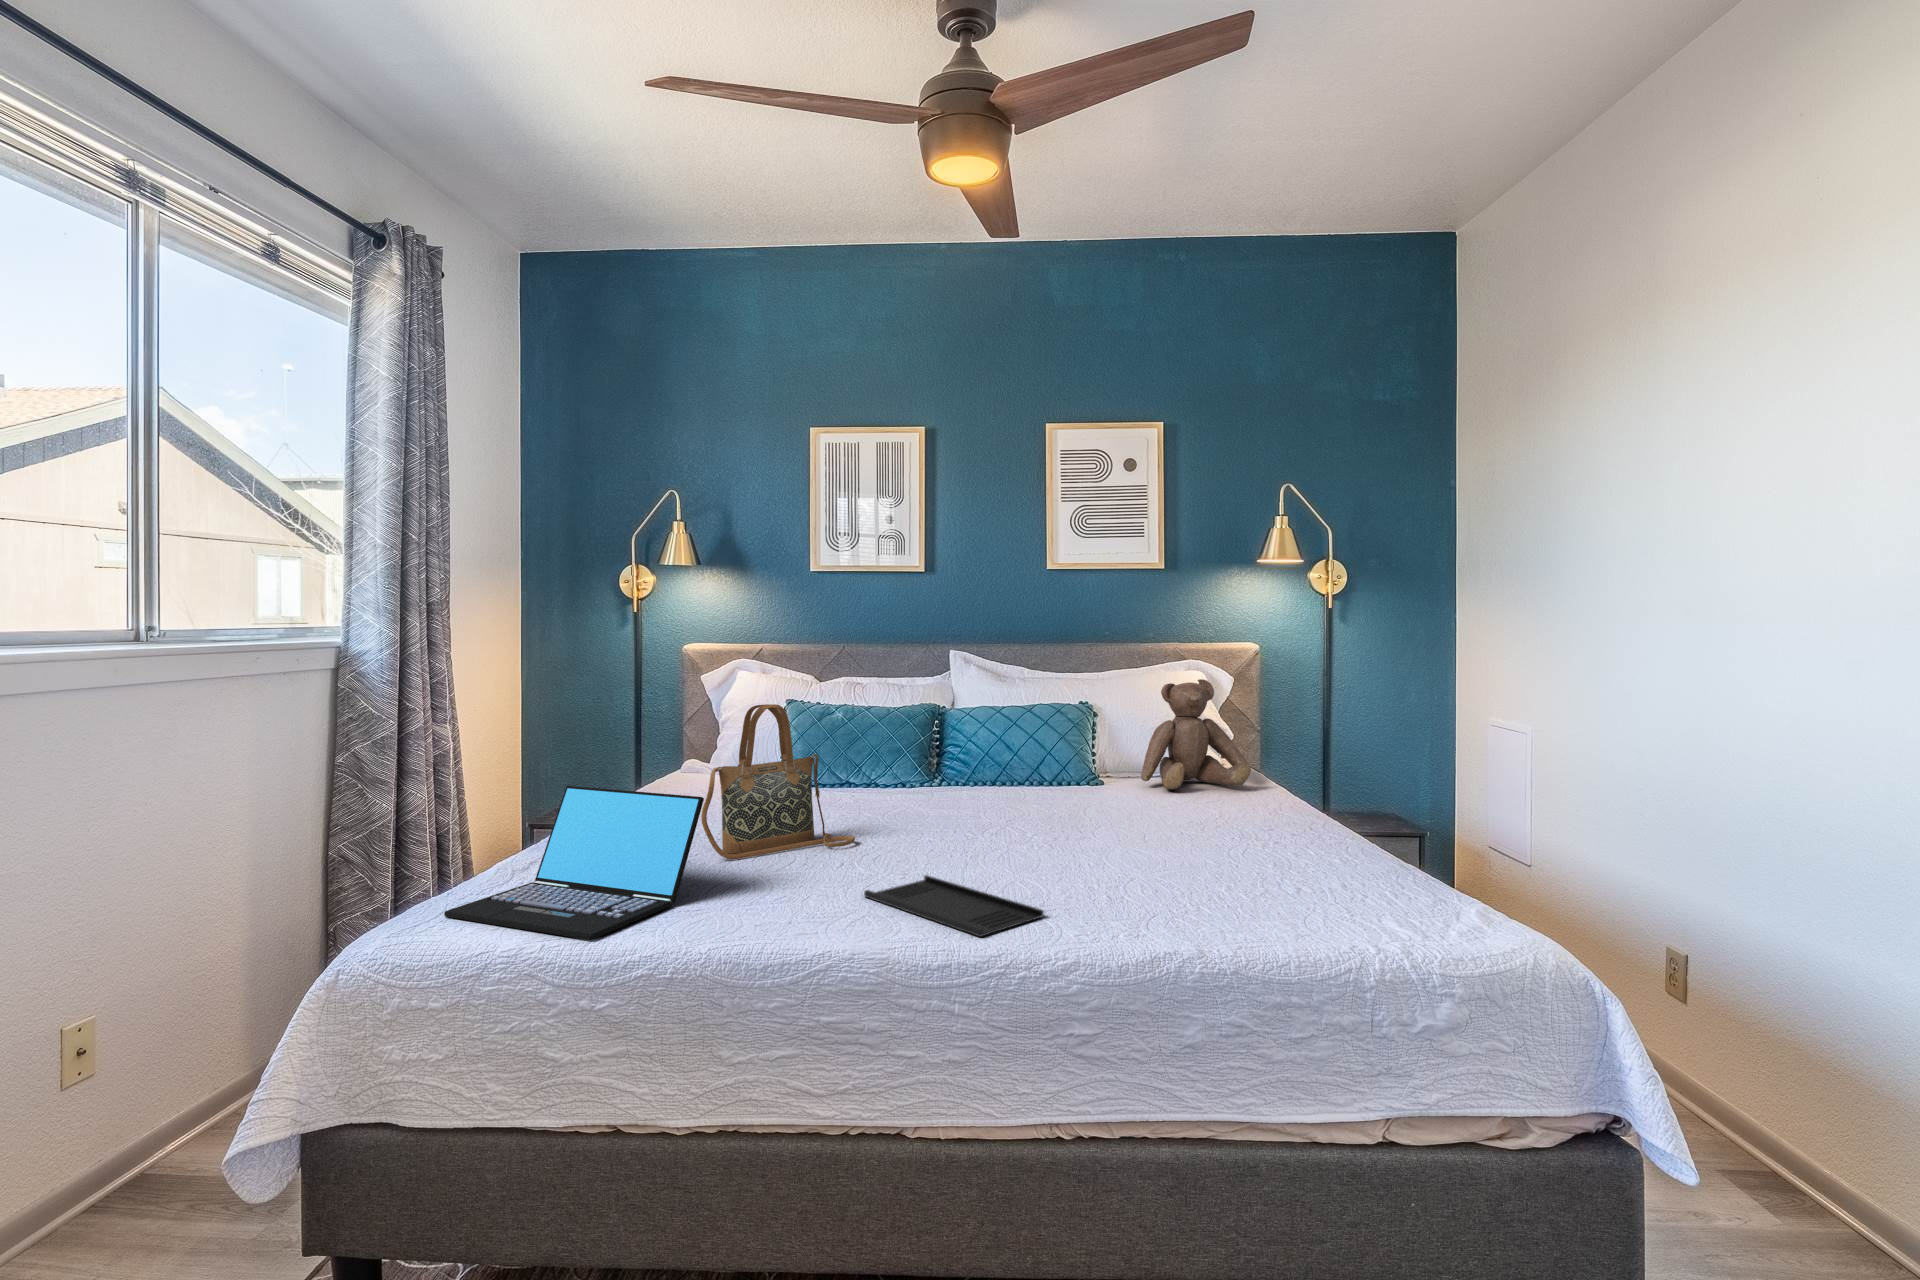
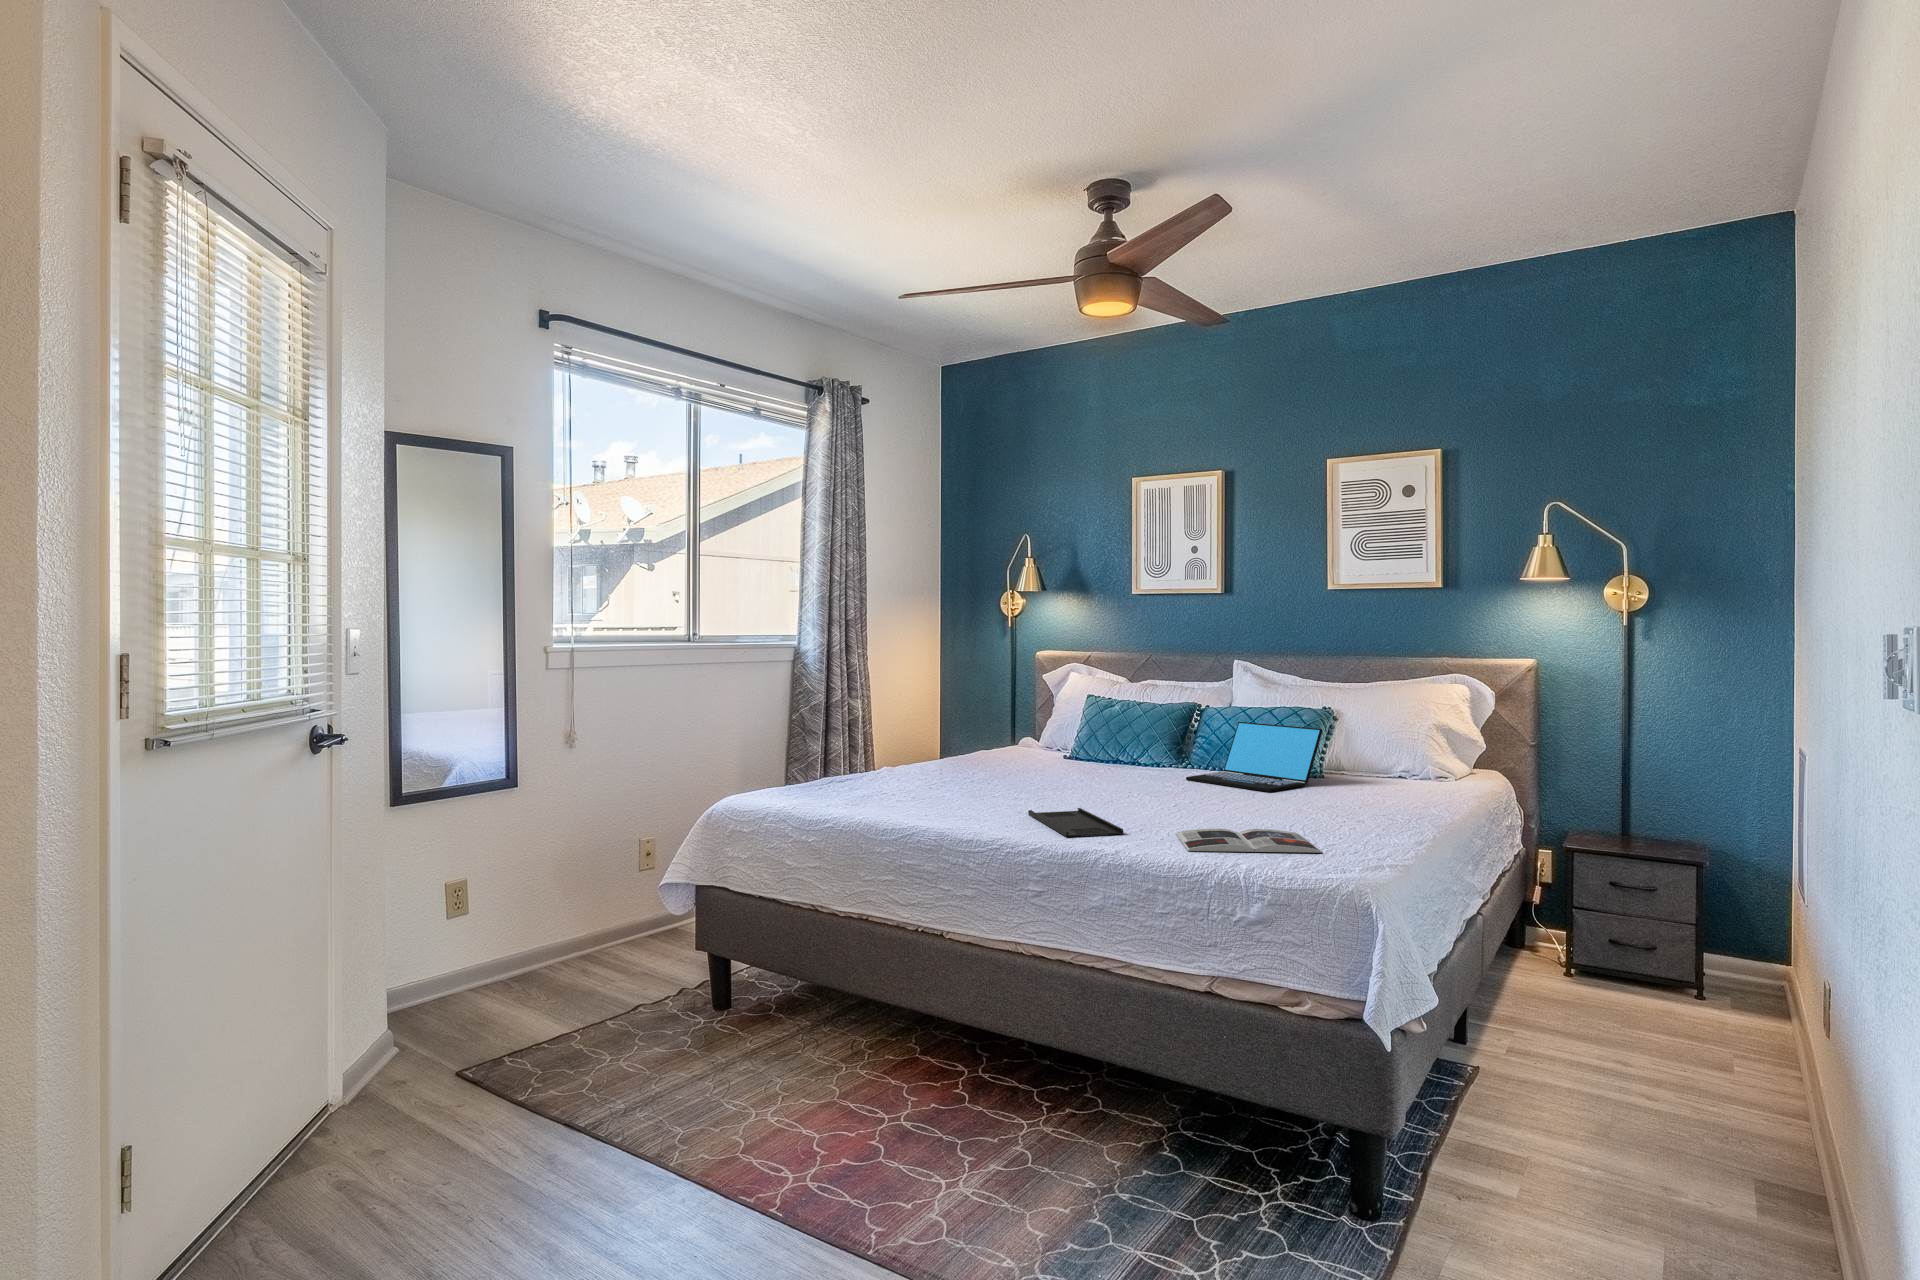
teddy bear: present [1141,679,1251,789] -> none [1357,690,1467,785]
handbag: present [701,704,855,859] -> none [959,689,1067,792]
laptop: present [444,786,704,940] -> present [1186,722,1323,792]
magazine: none [1105,881,1314,938] -> present [1176,828,1322,853]

